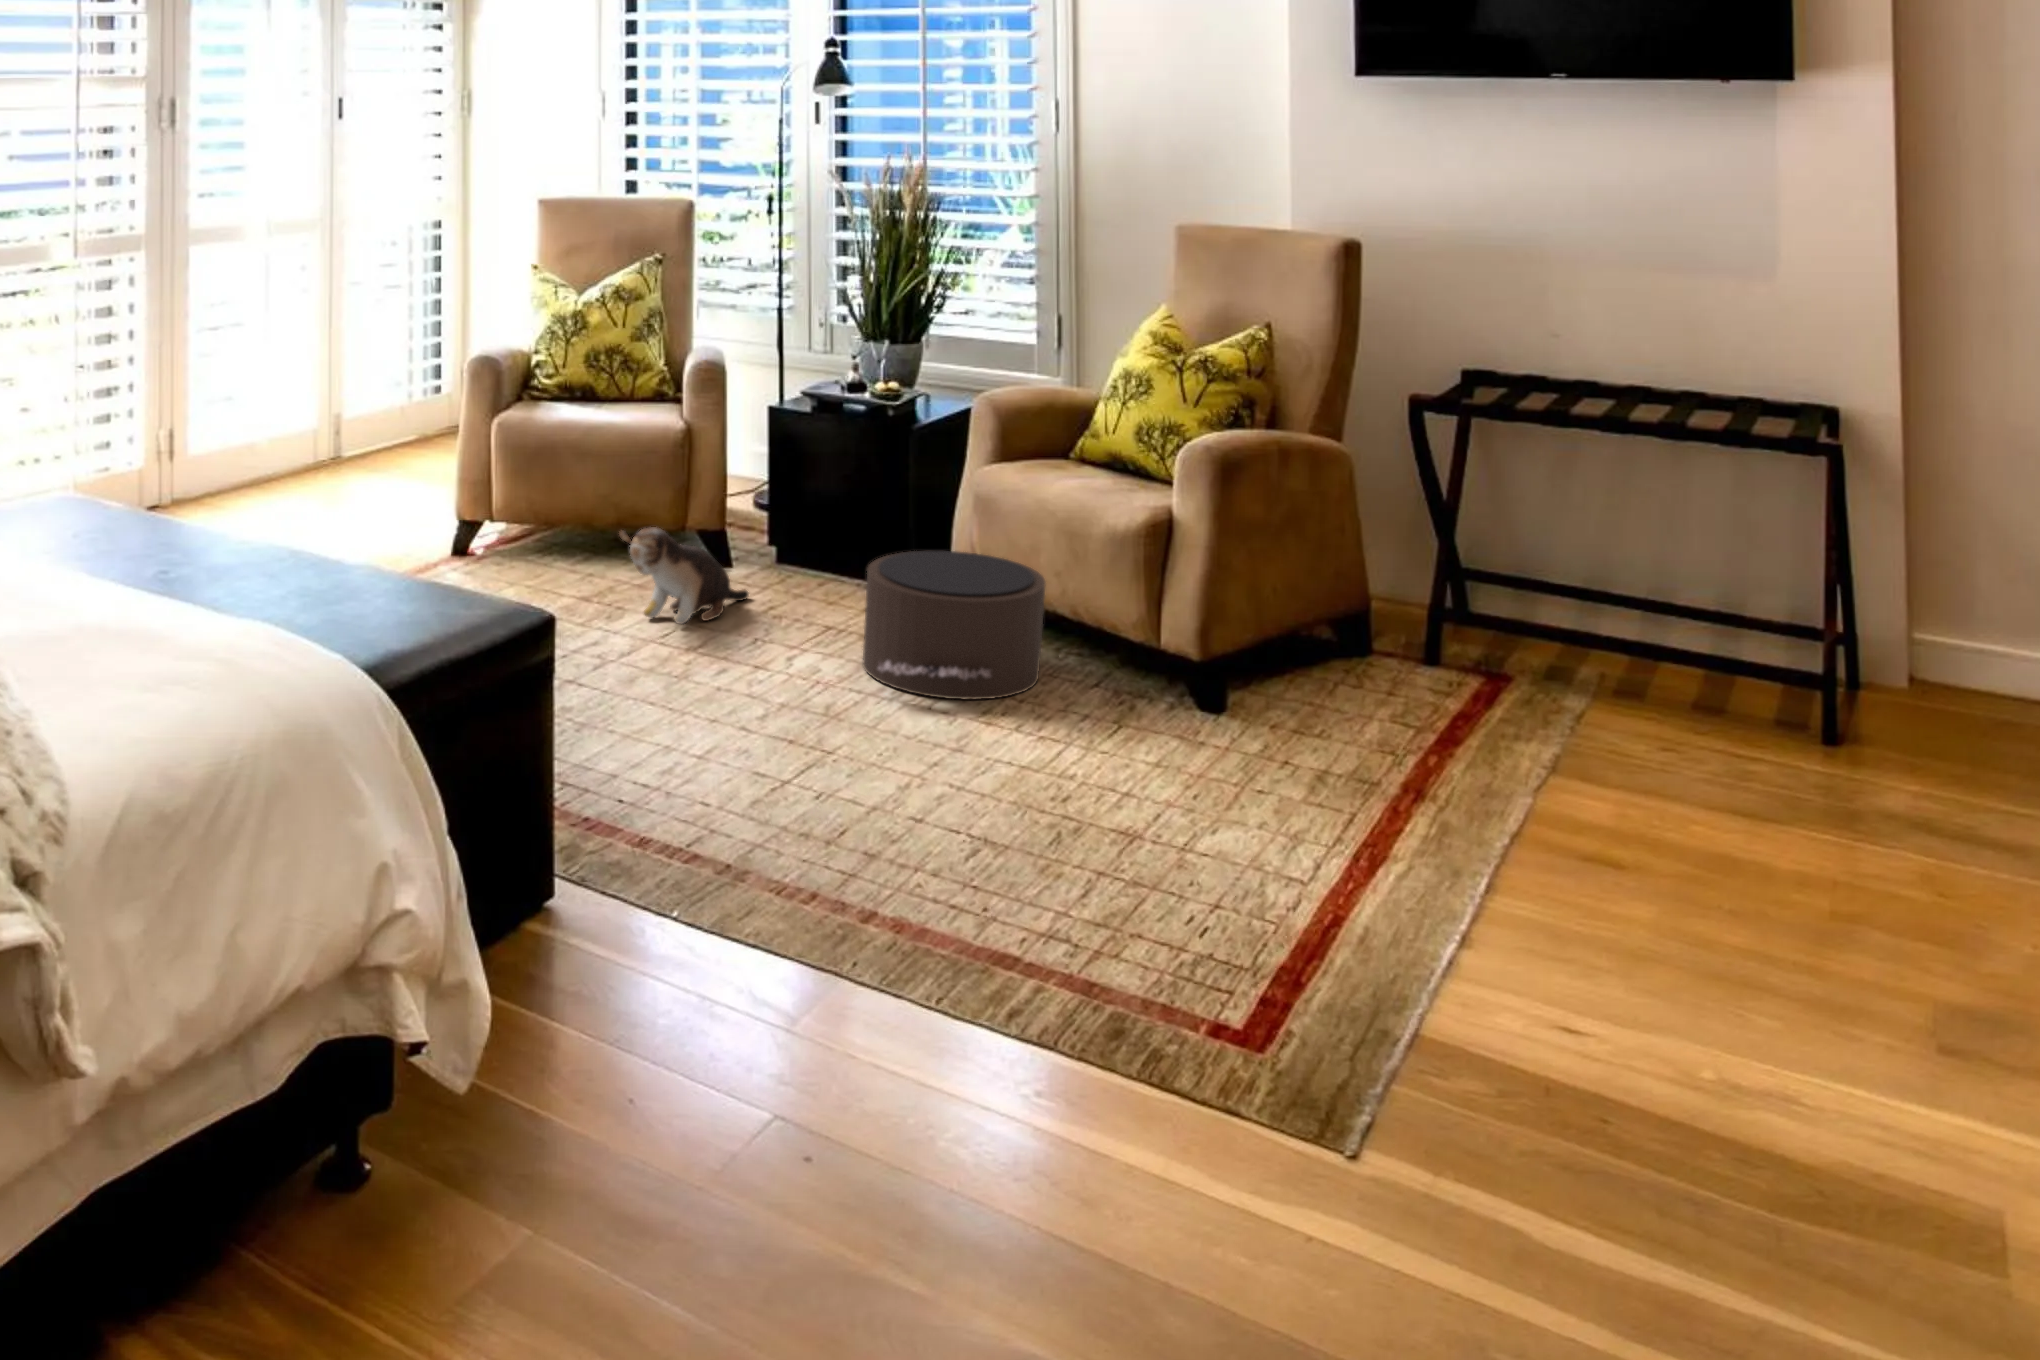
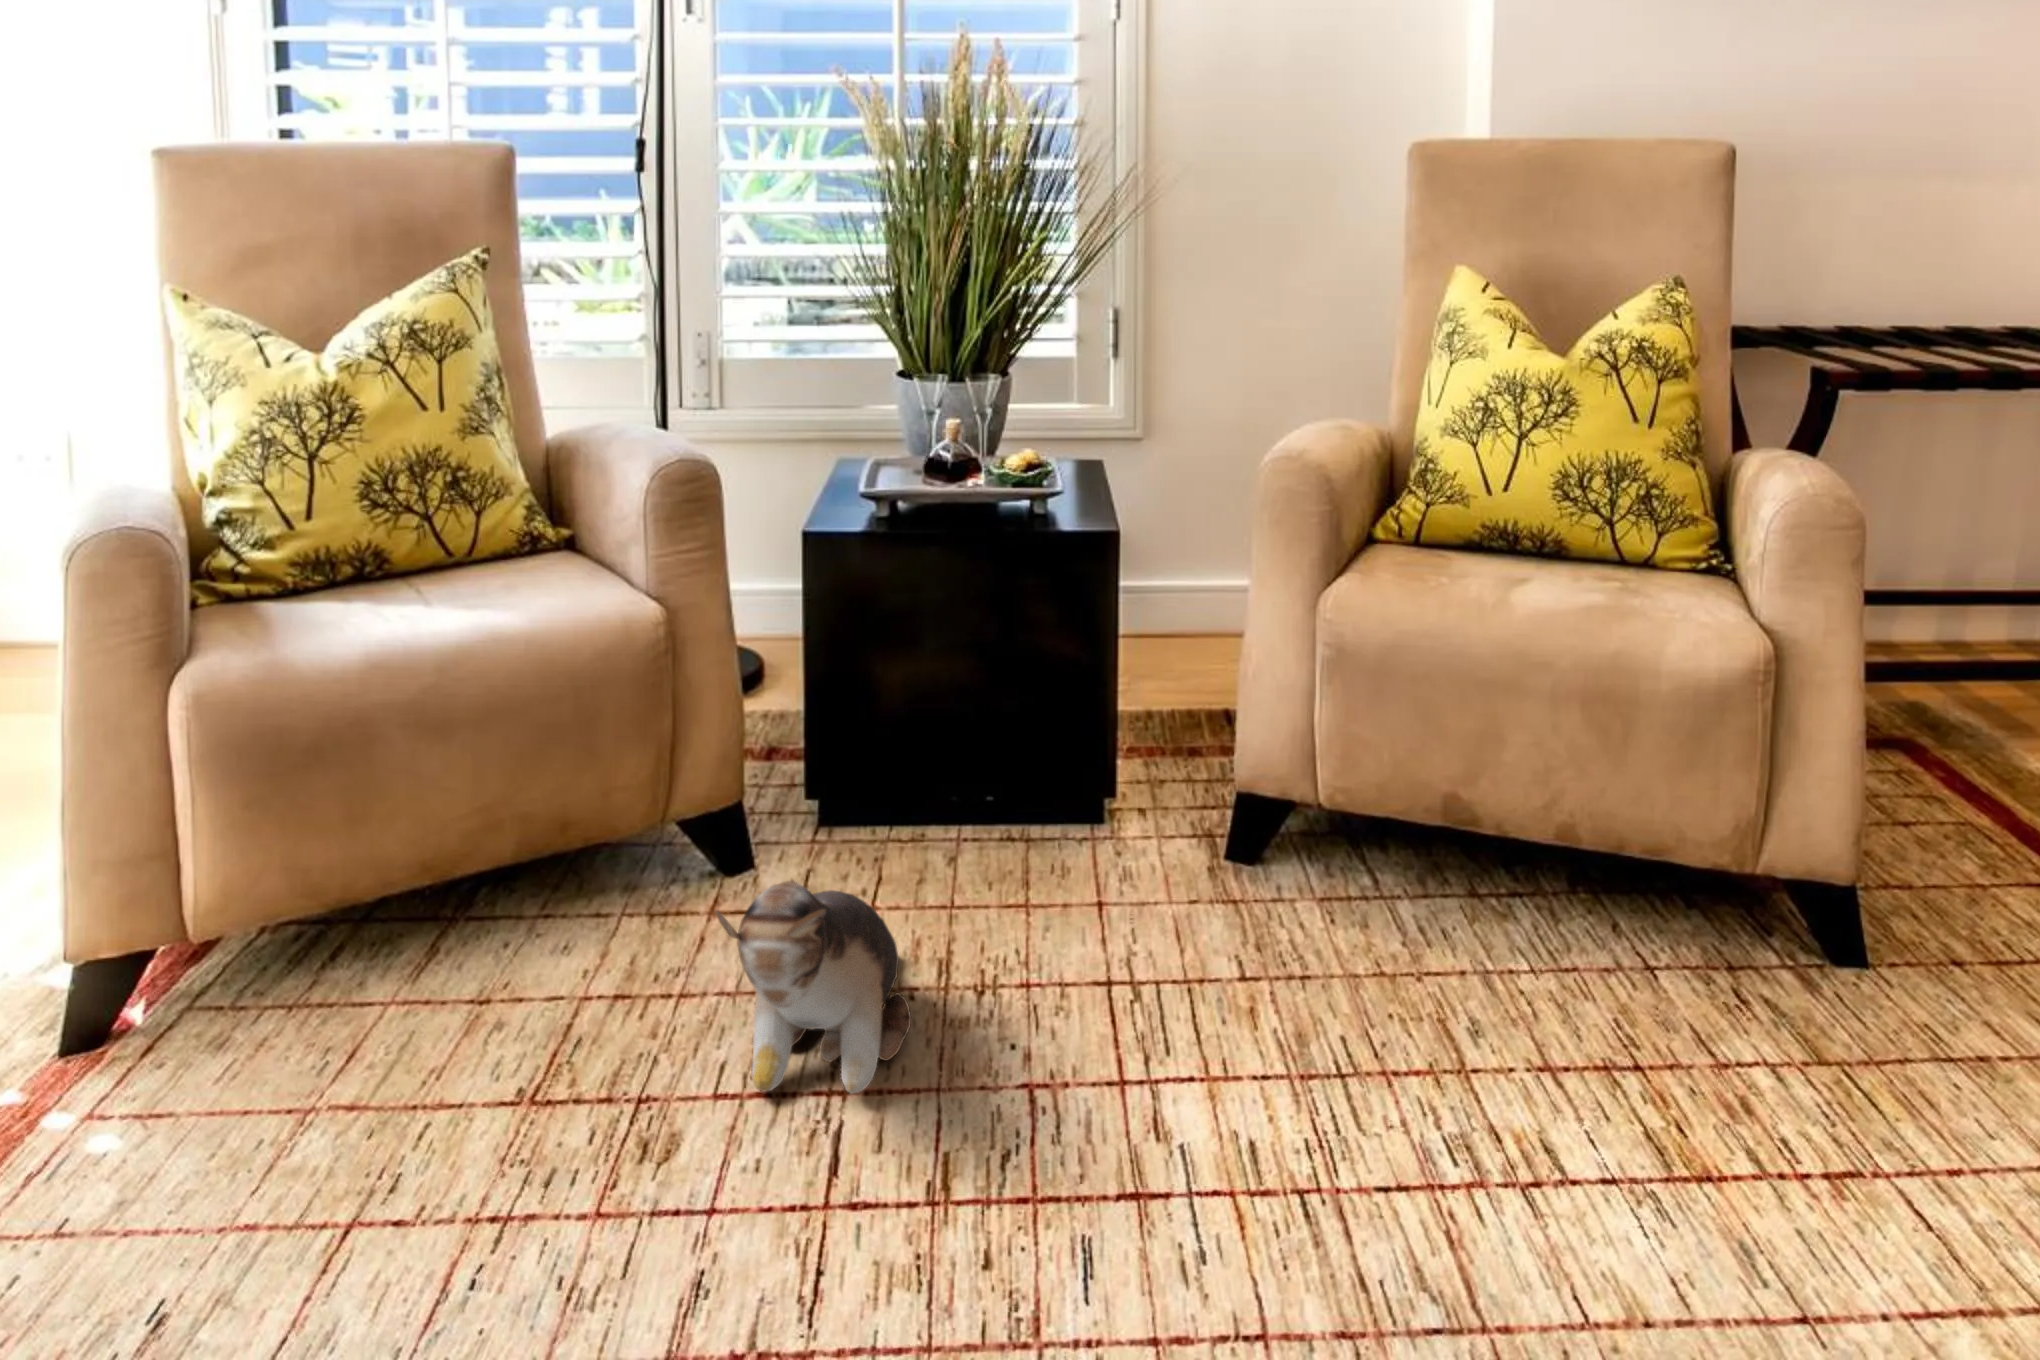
pouf: present [863,551,1045,700] -> none [1224,775,1707,1149]

